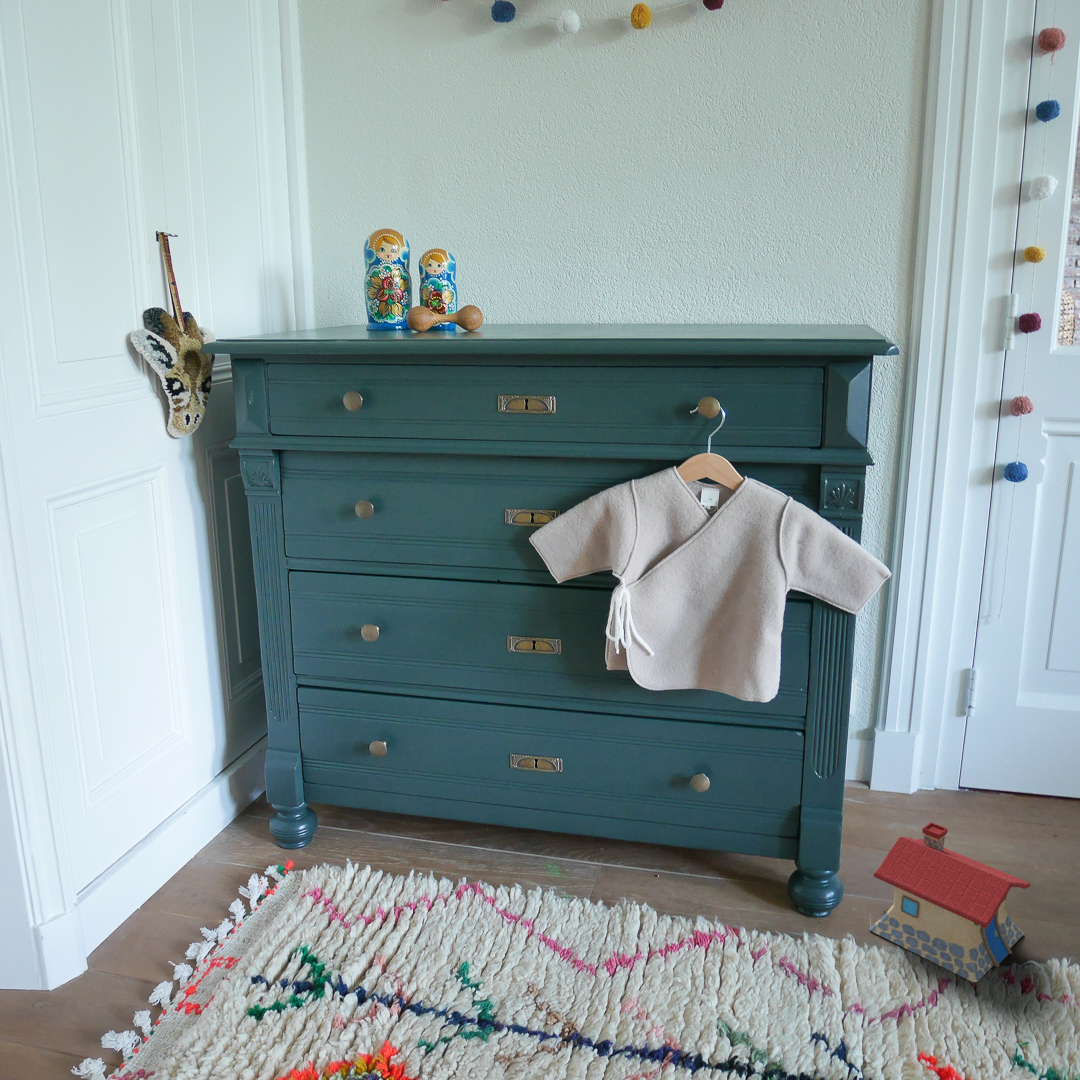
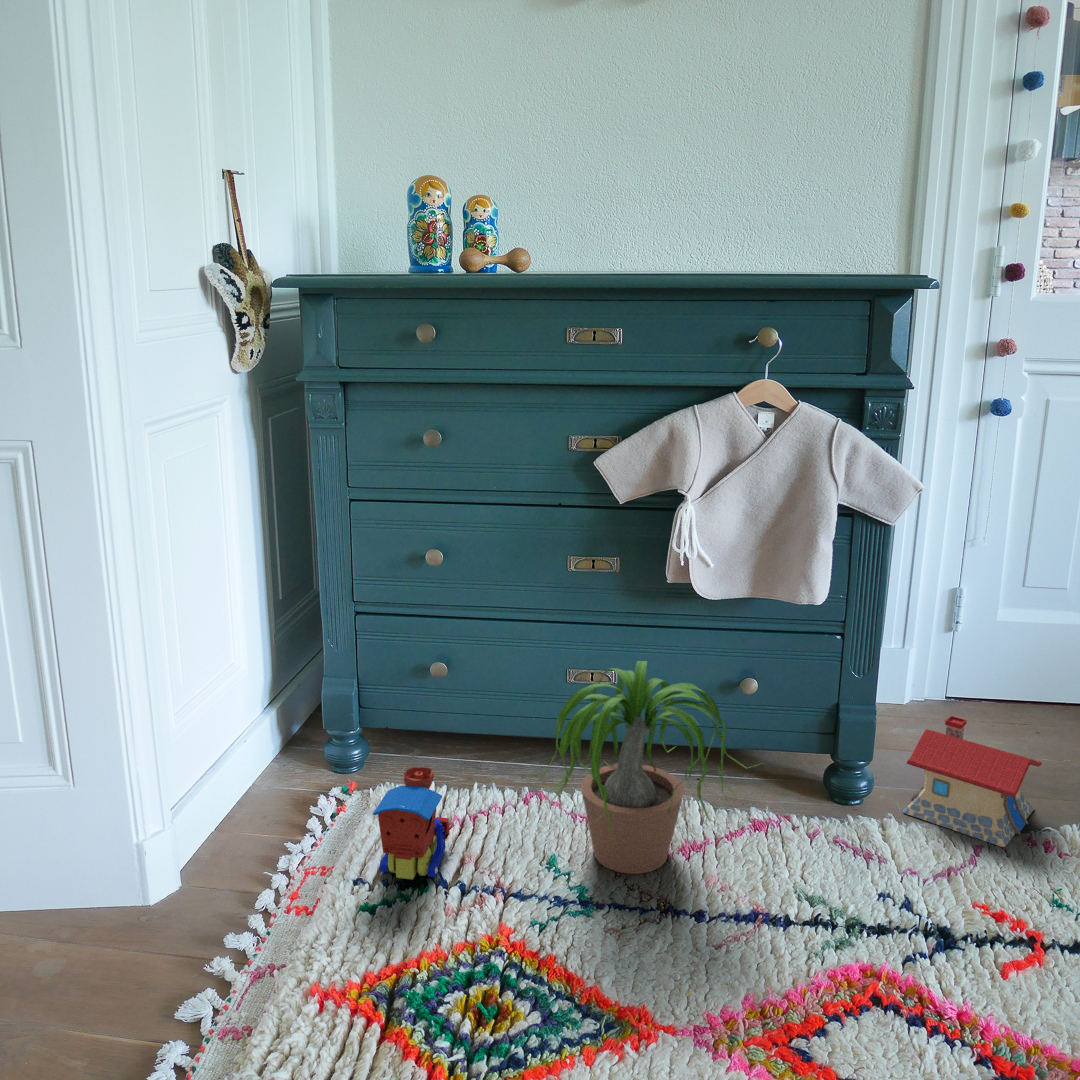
potted plant: none [428,756,692,990] -> present [536,661,746,874]
toy train: none [269,858,365,981] -> present [373,767,450,879]

